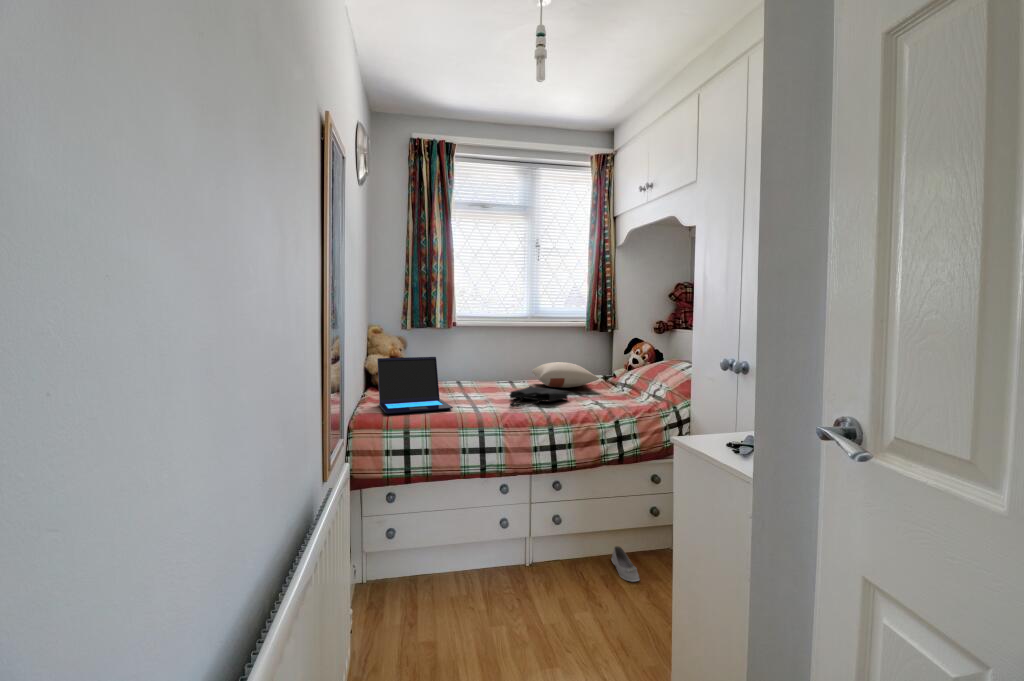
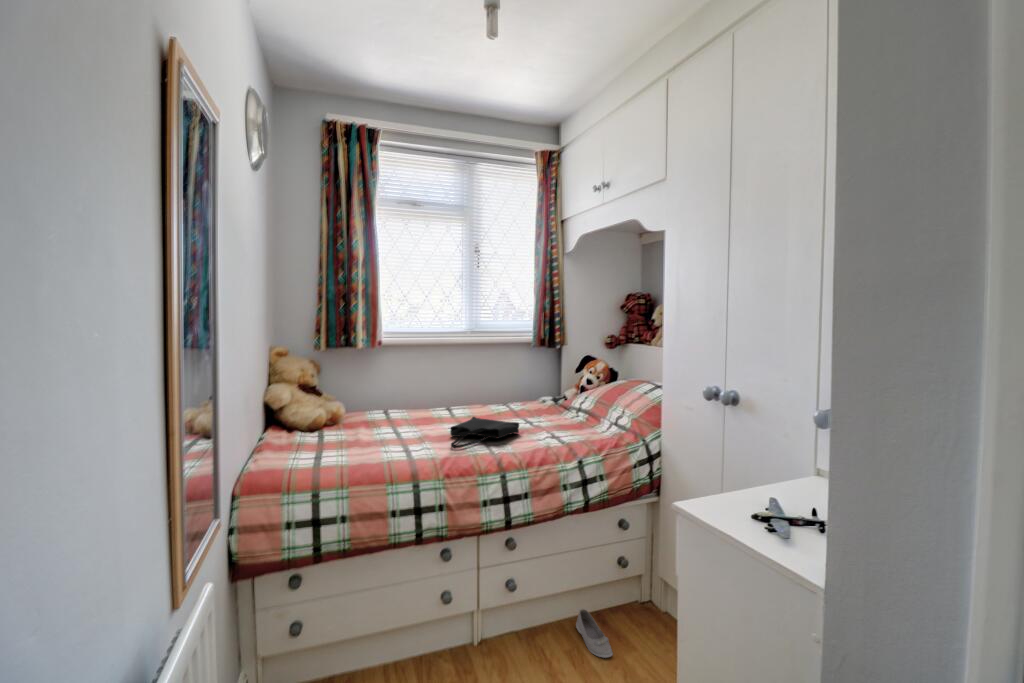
laptop: present [377,357,453,414] -> none [278,387,379,469]
pillow: present [532,362,599,388] -> none [473,386,552,416]

